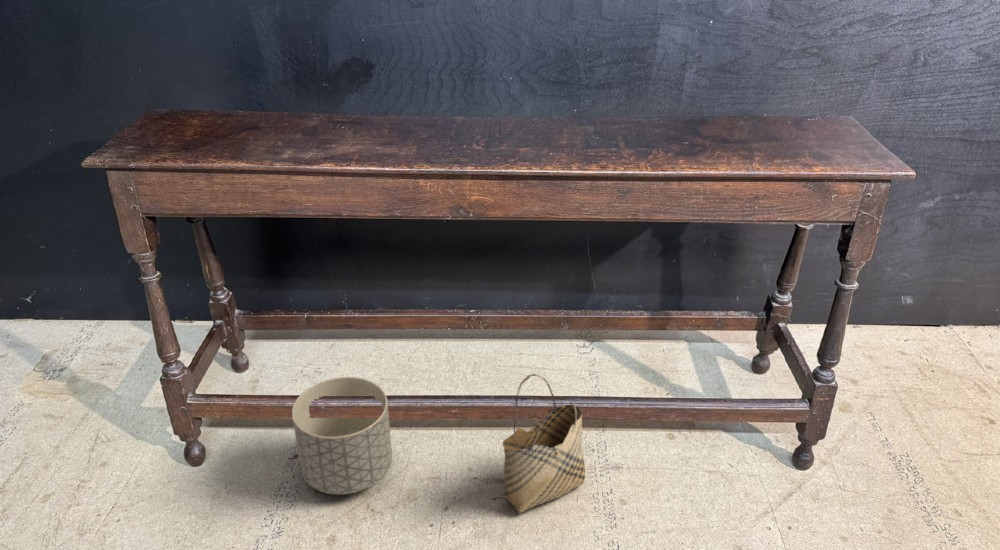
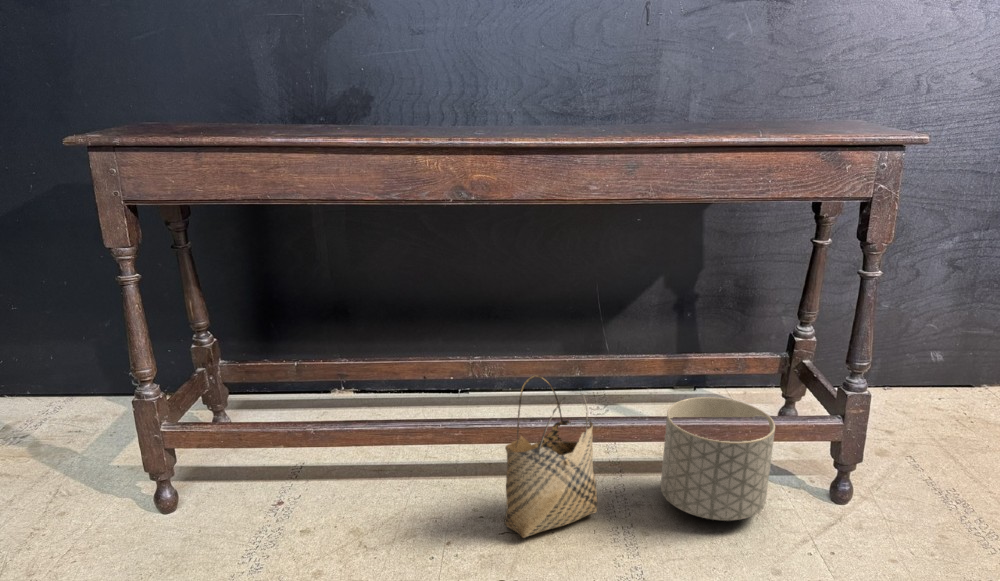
planter: present [292,377,392,495] -> present [661,397,775,521]

